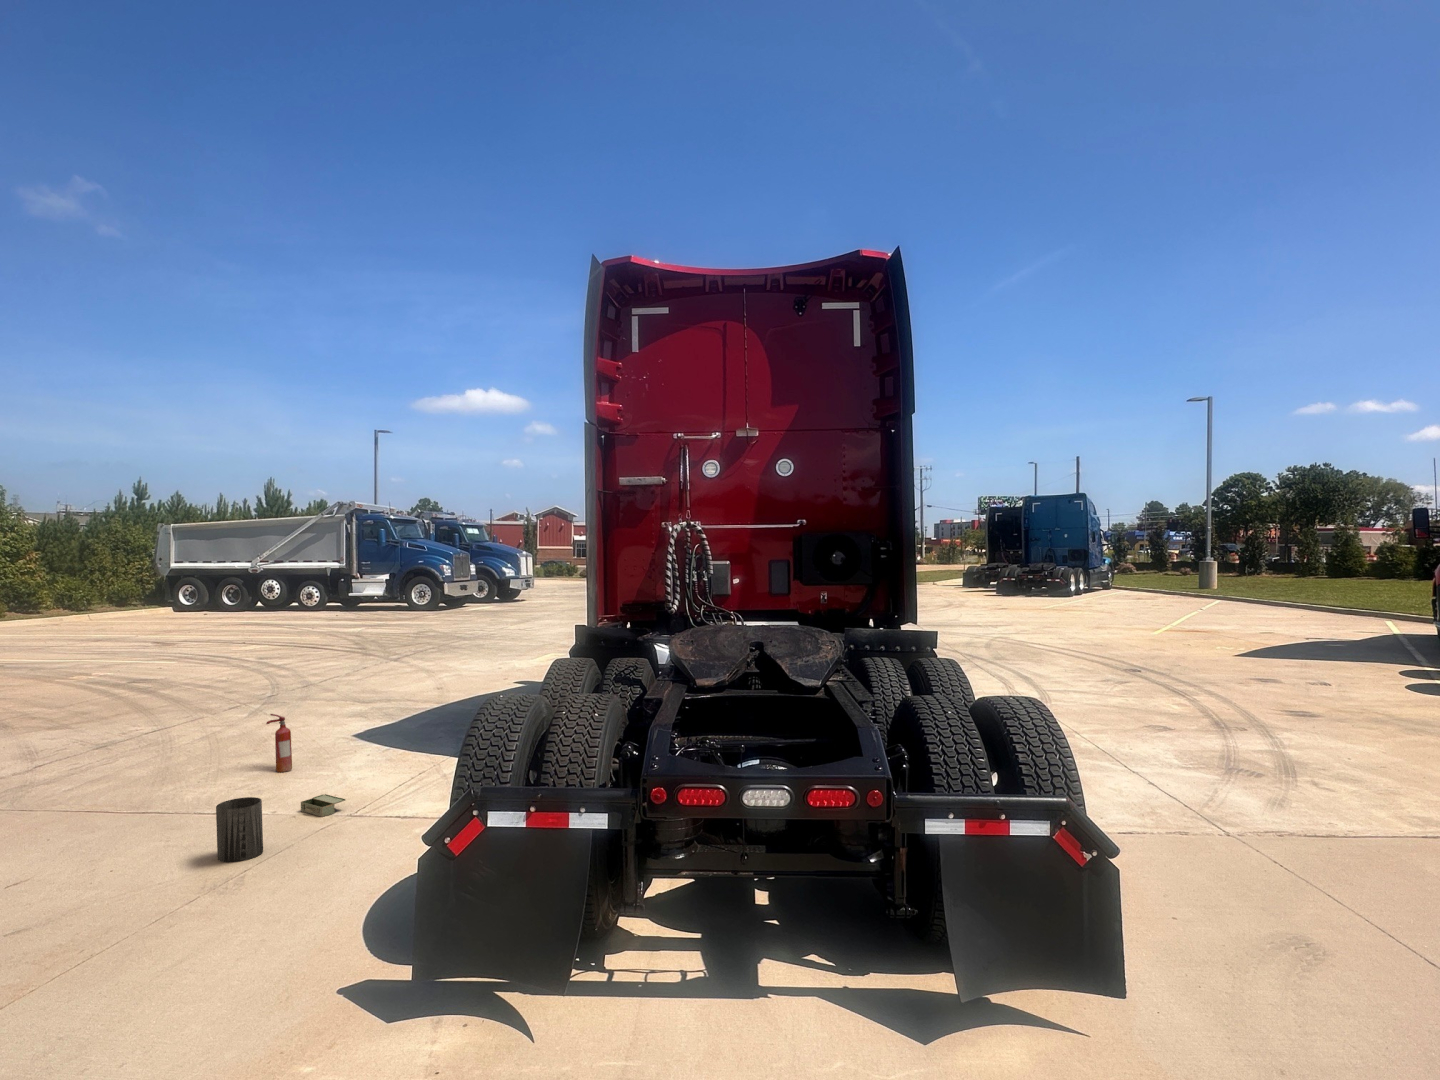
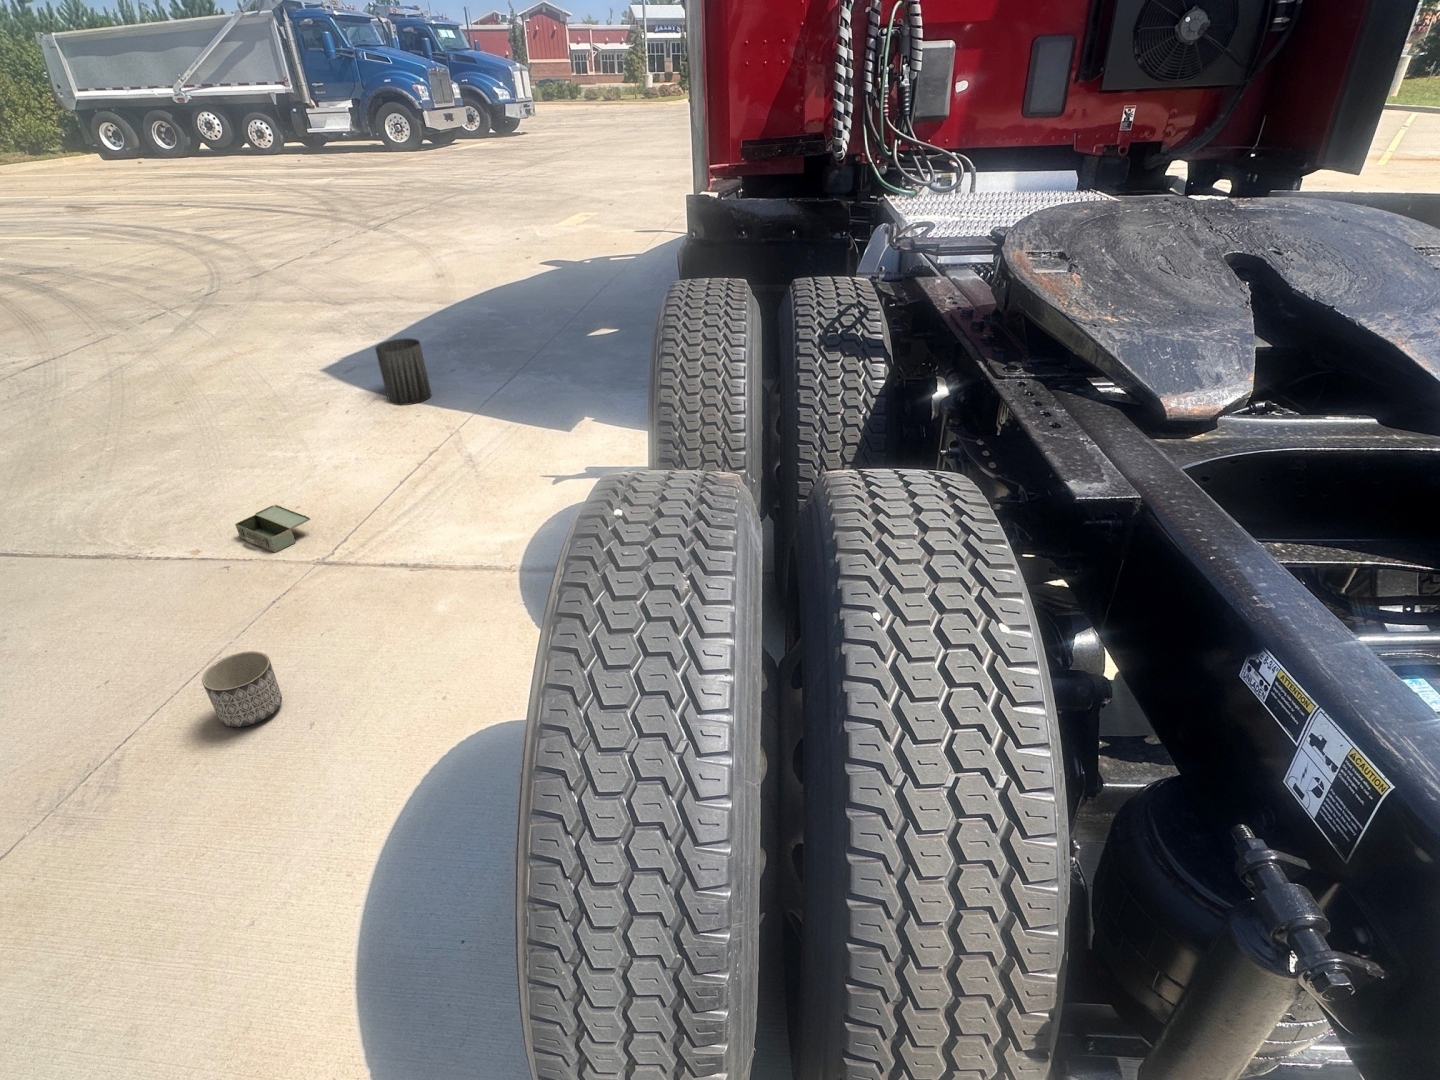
fire extinguisher: present [266,714,292,772] -> none [164,354,230,444]
trash can: present [216,797,263,862] -> present [375,338,432,405]
planter: none [292,838,328,874] -> present [202,651,282,727]

